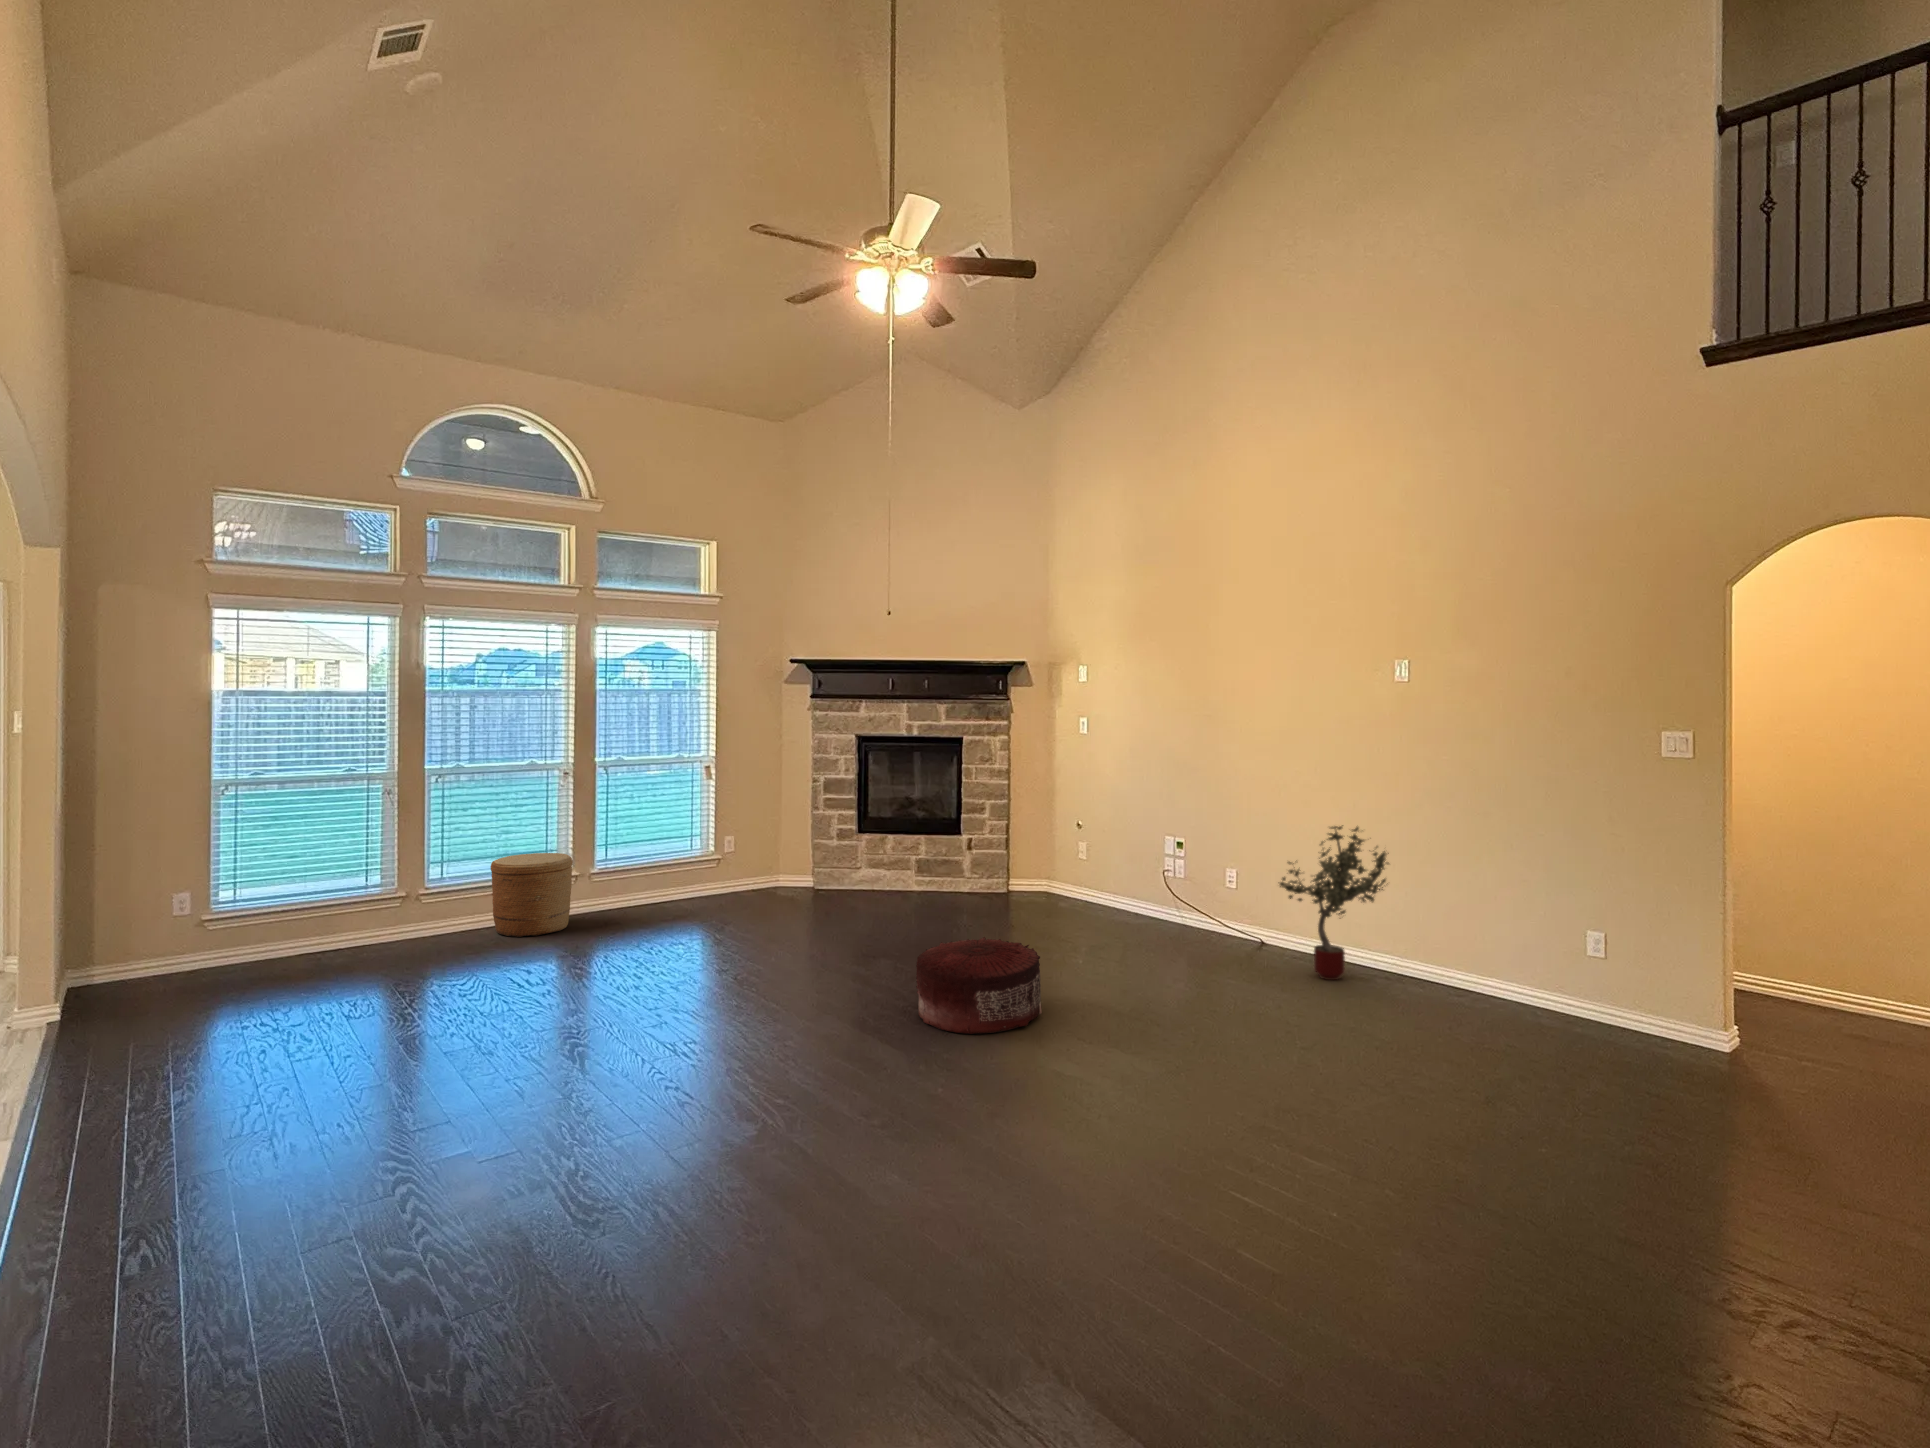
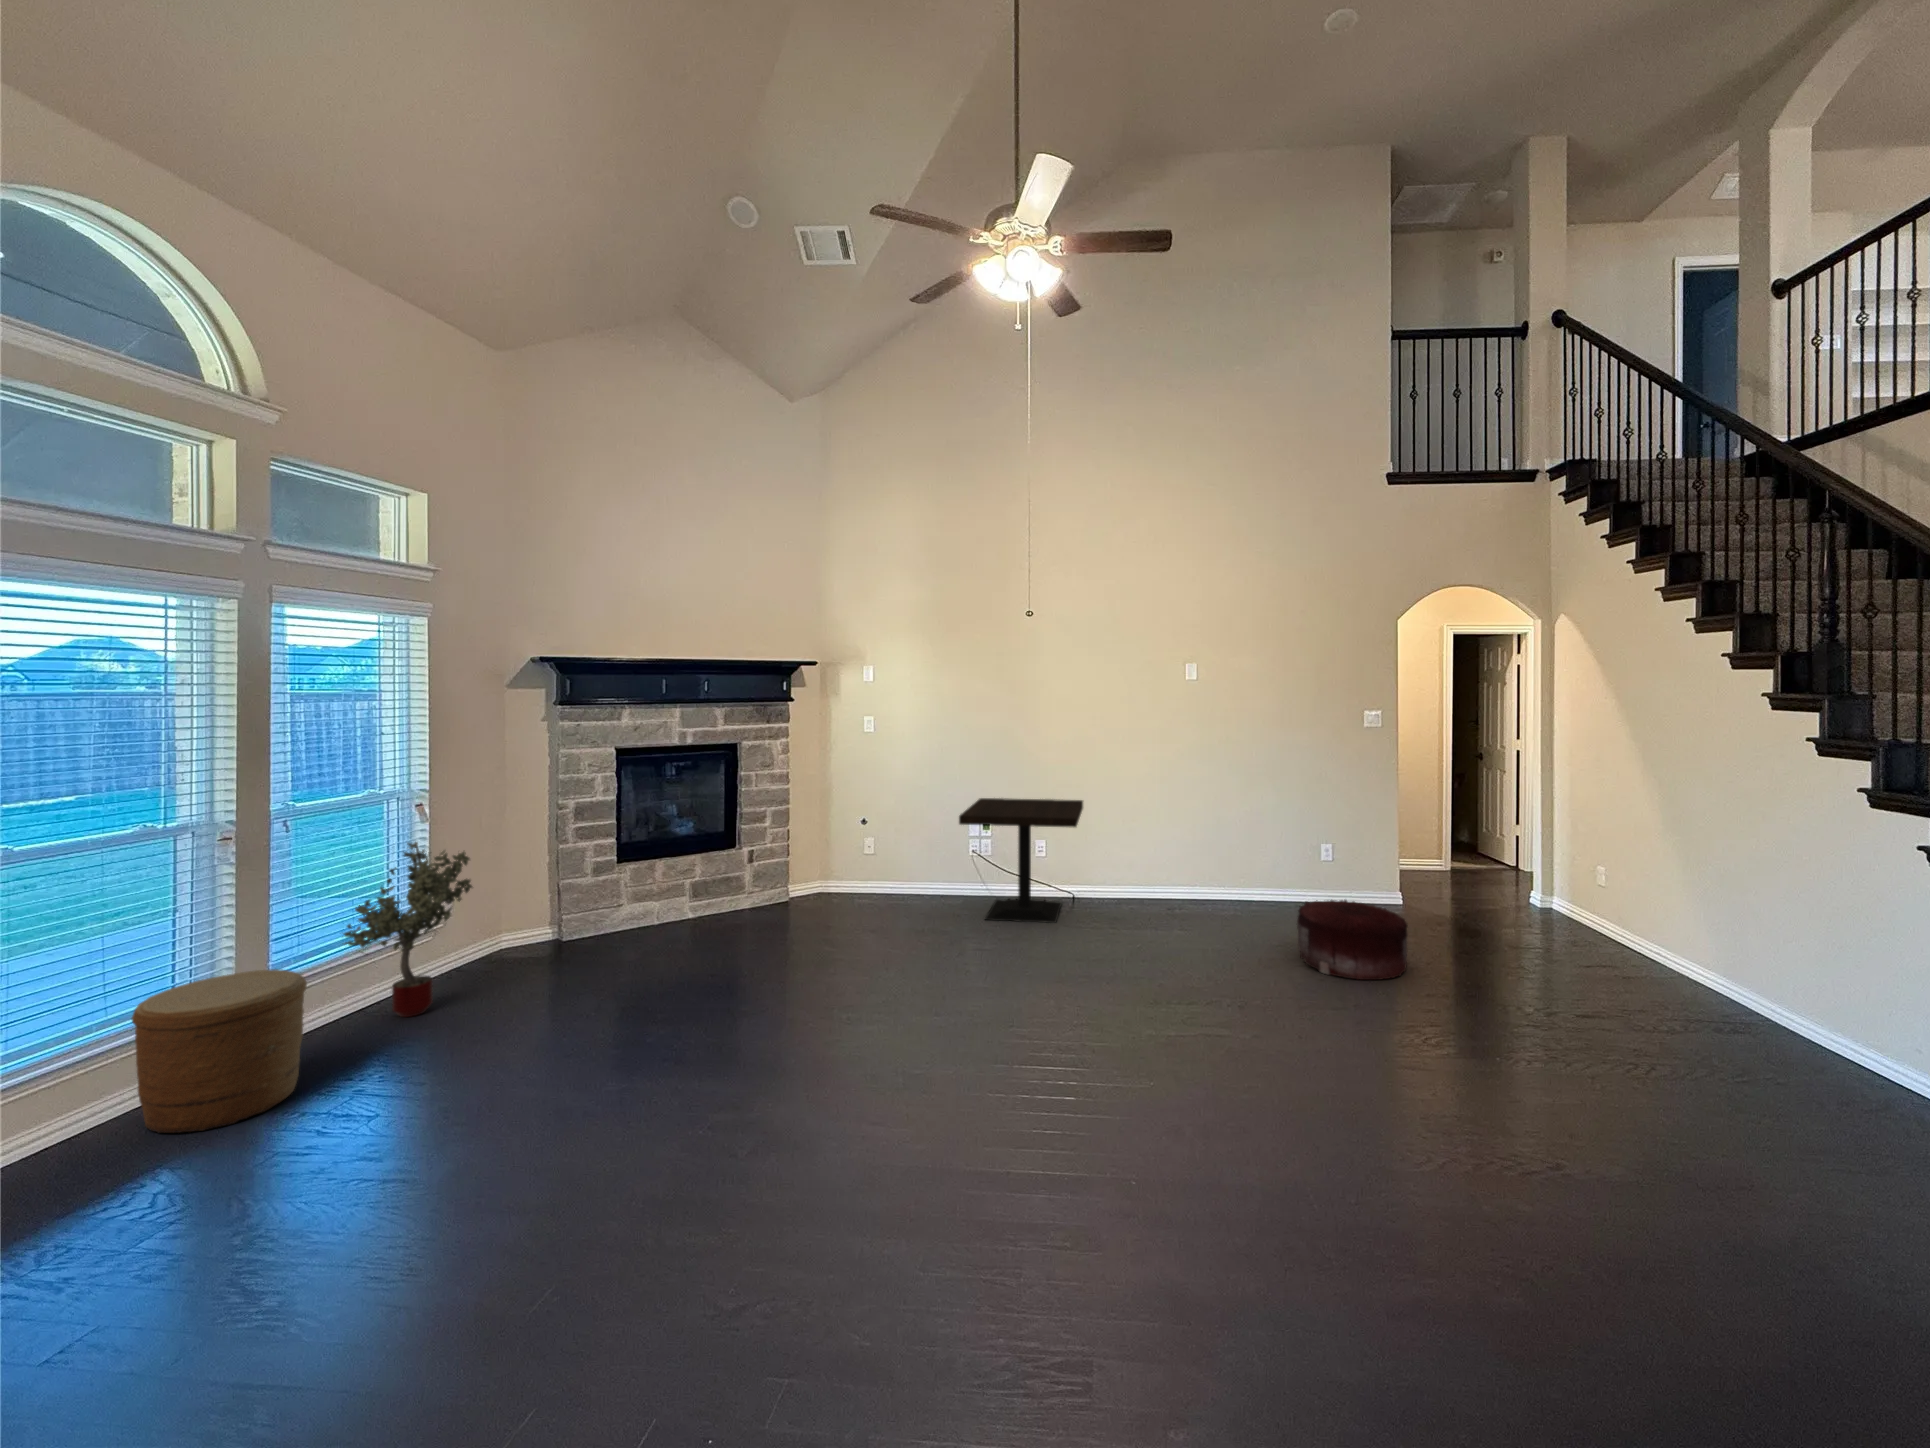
side table: none [1082,812,1263,959] -> present [959,798,1083,923]
potted tree: present [1280,825,1389,980] -> present [344,842,472,1017]
pouf: present [916,937,1041,1034] -> present [1297,900,1407,980]

